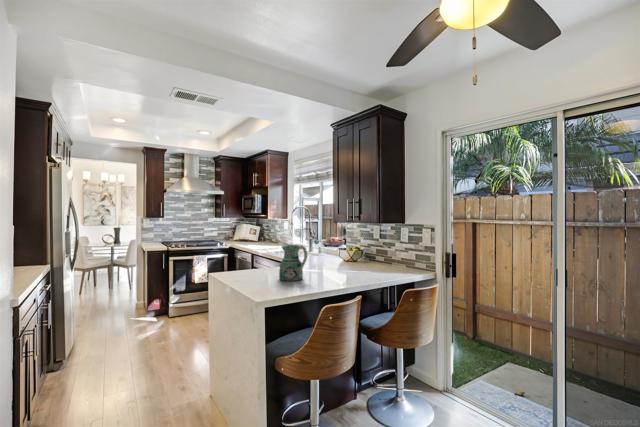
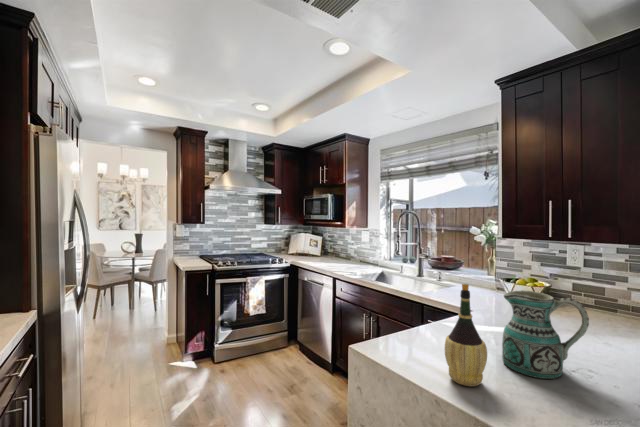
wine bottle: none [243,239,261,282] -> present [445,284,487,386]

